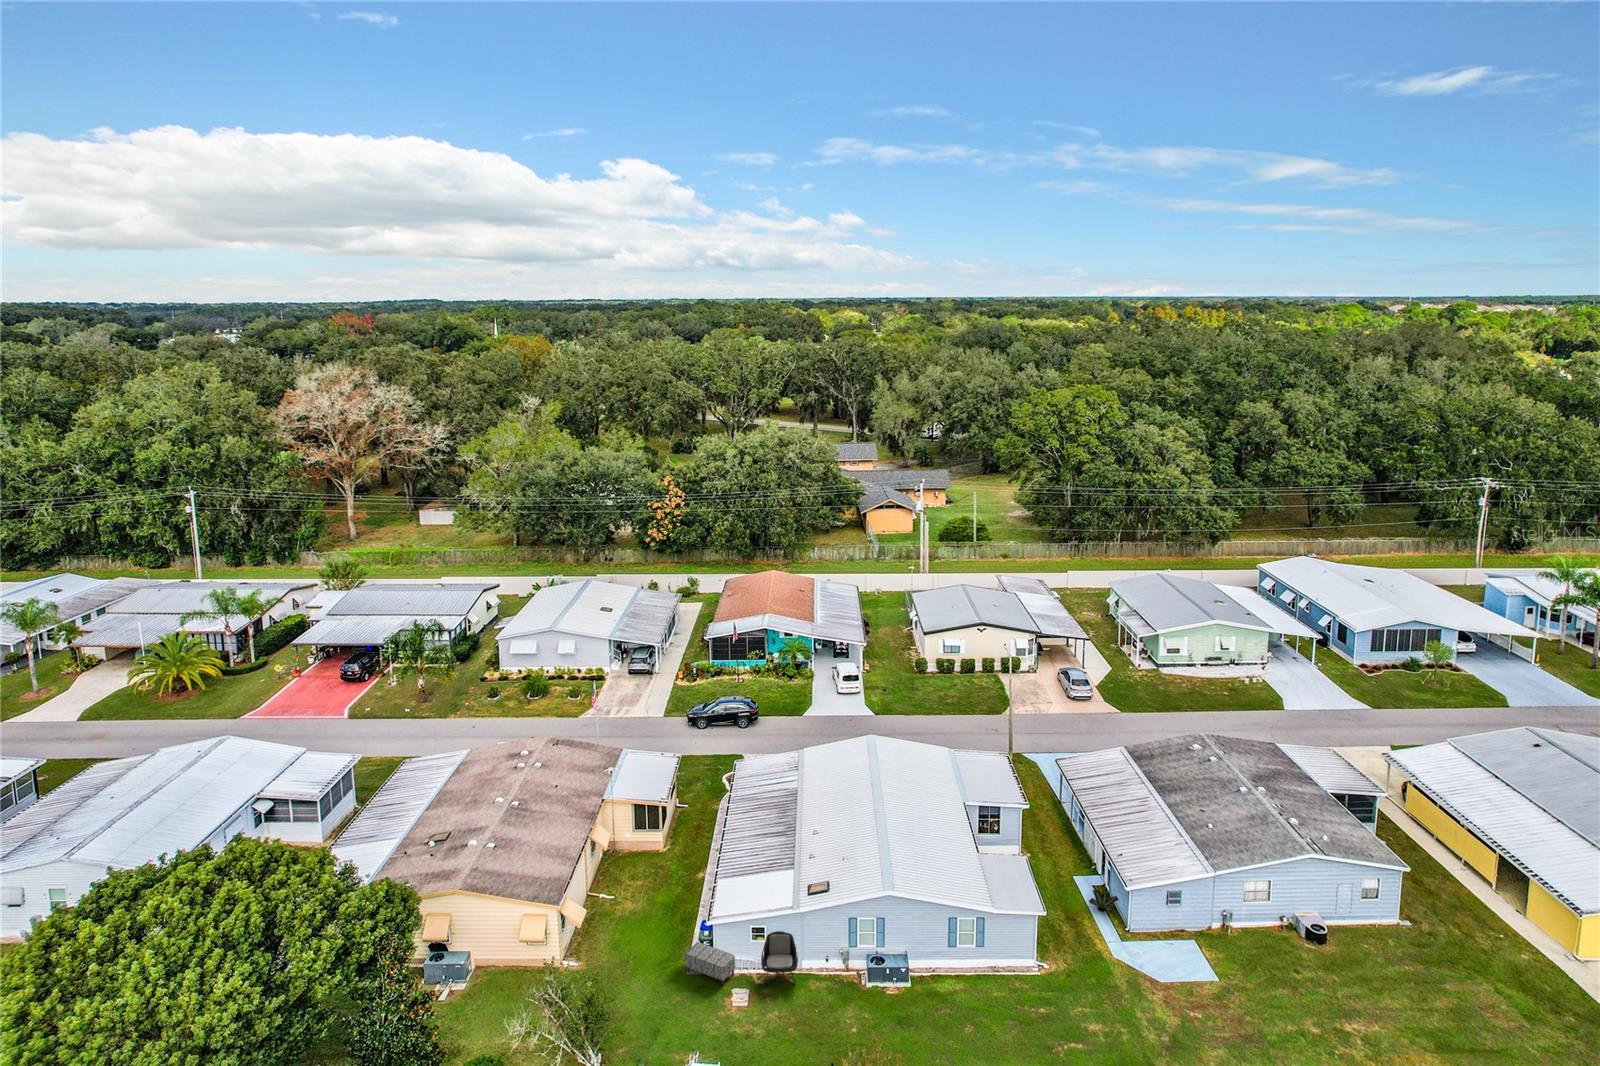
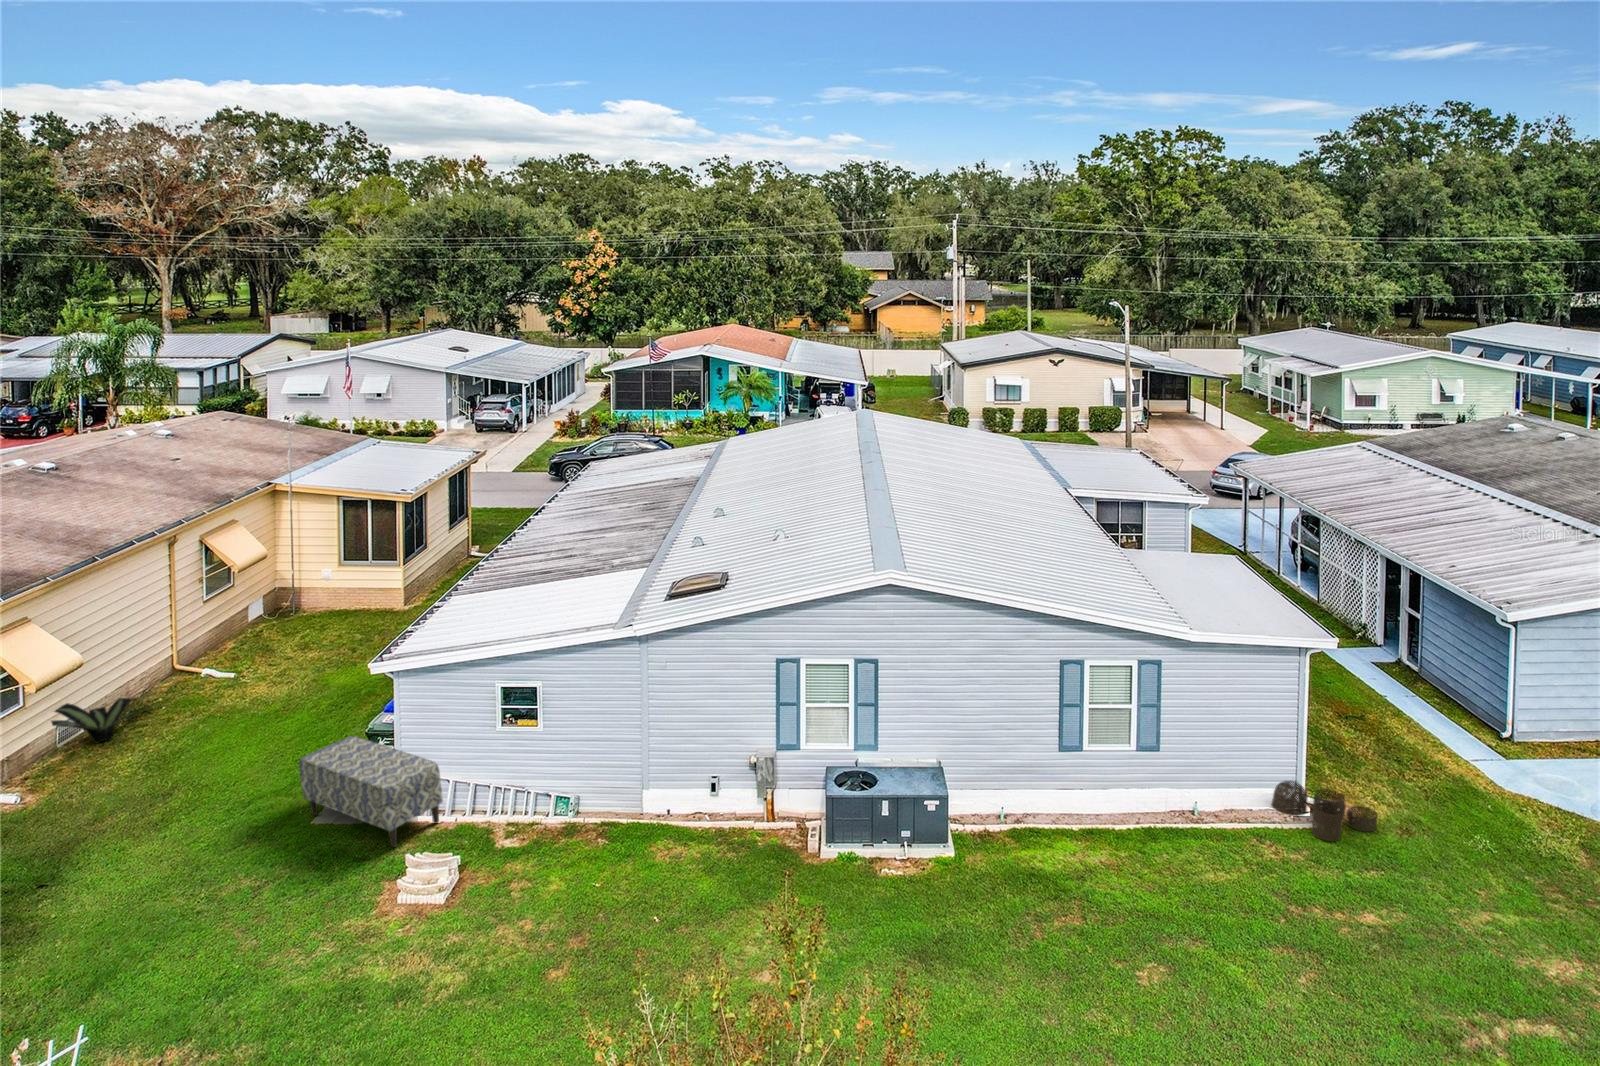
potted plant: present [1089,890,1119,912] -> present [51,698,134,743]
lounge chair: present [761,931,798,985] -> none [505,701,623,848]
woven basket: none [1023,956,1055,980] -> present [1272,781,1378,841]

